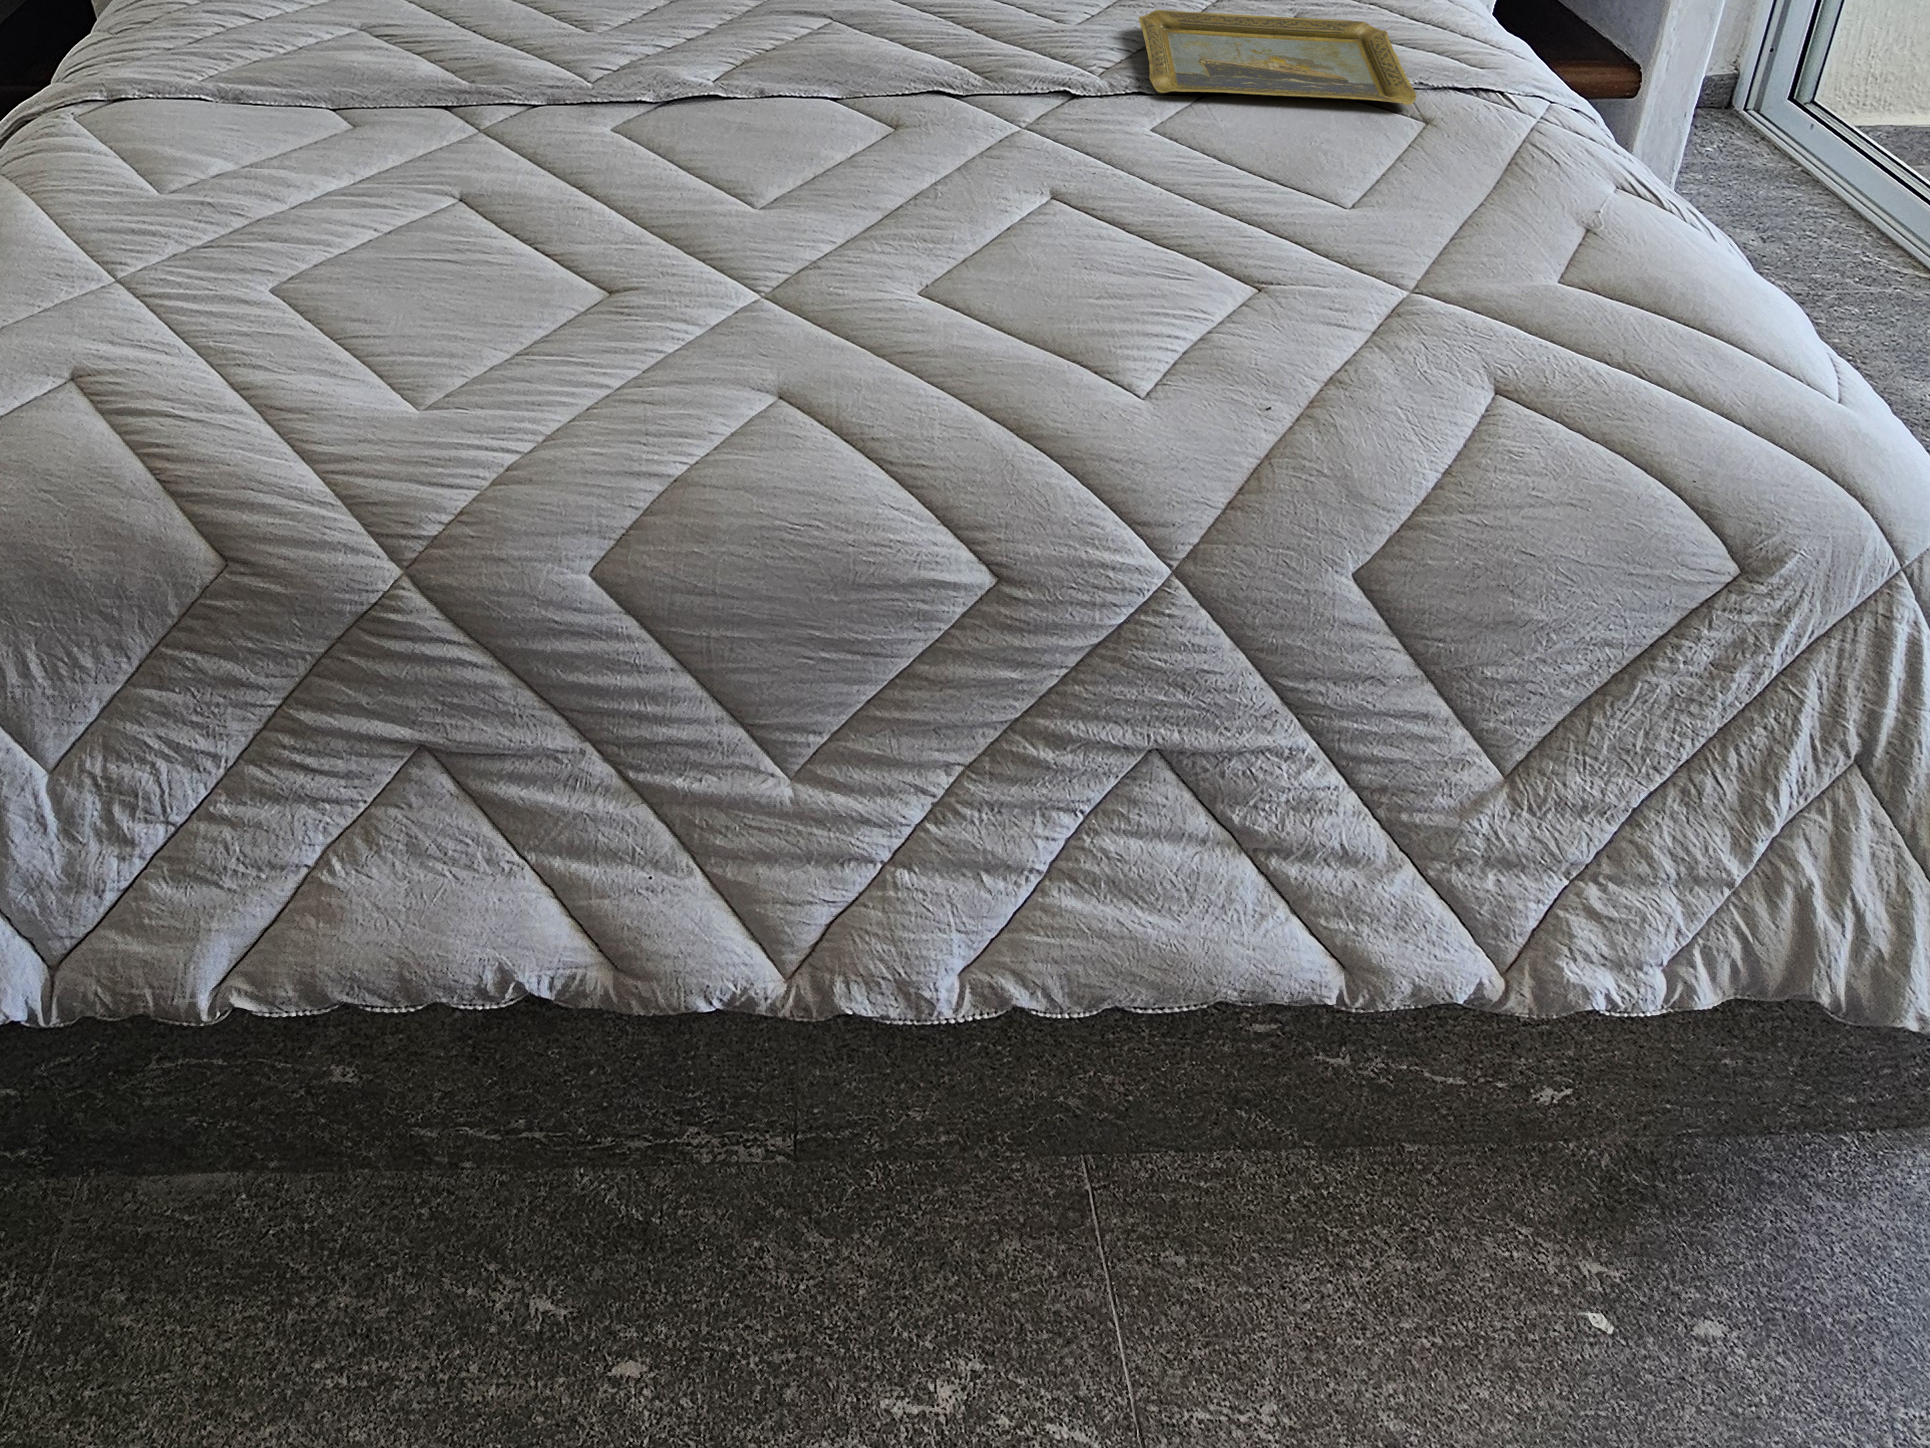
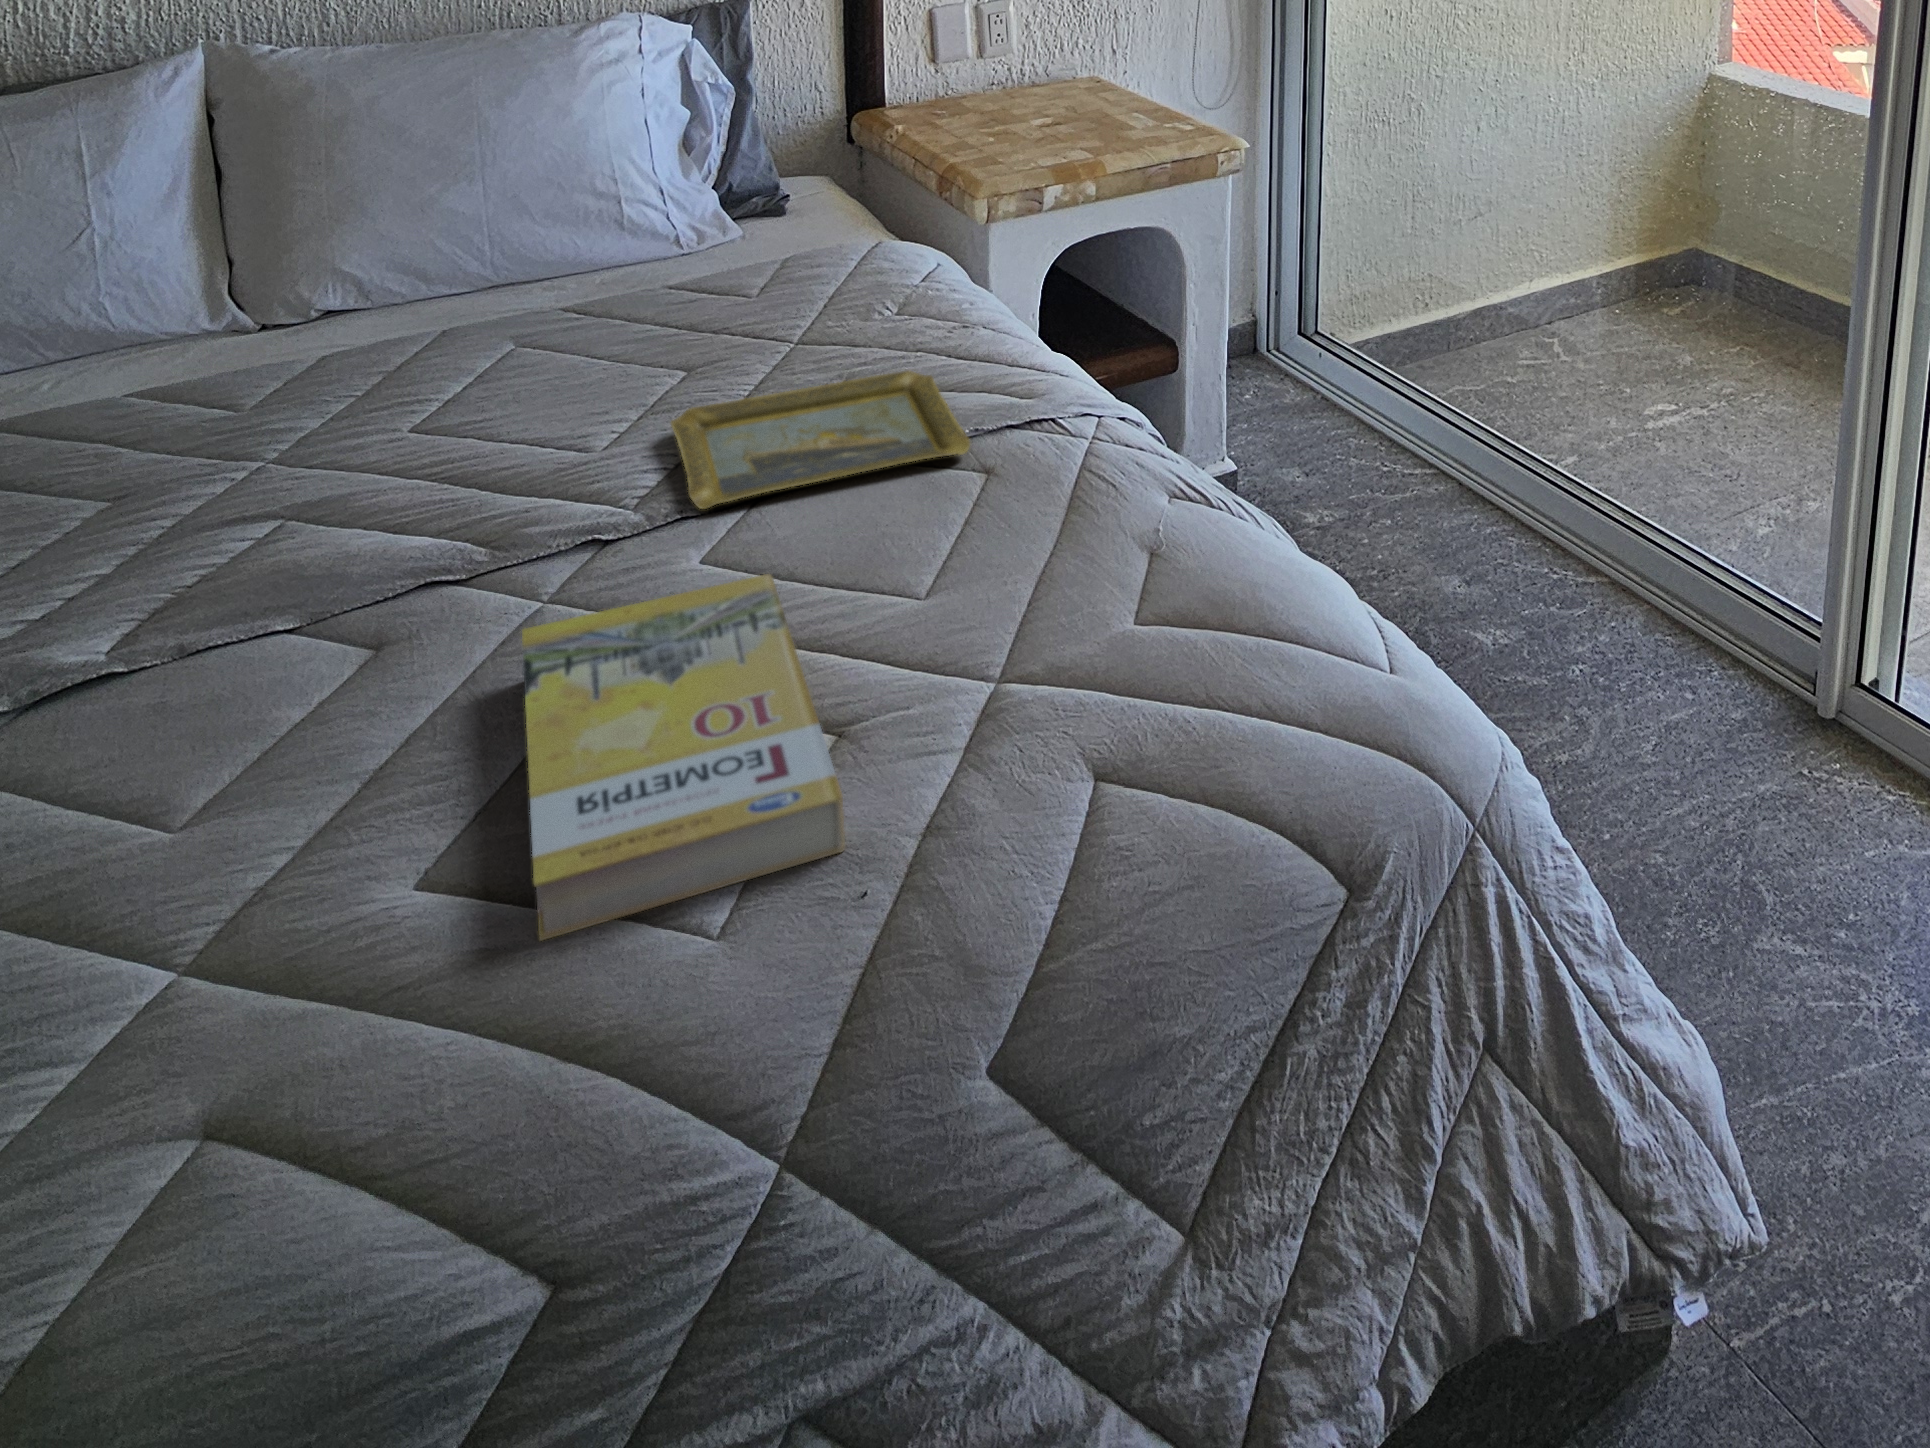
book: none [1009,140,1264,374] -> present [522,574,845,941]

